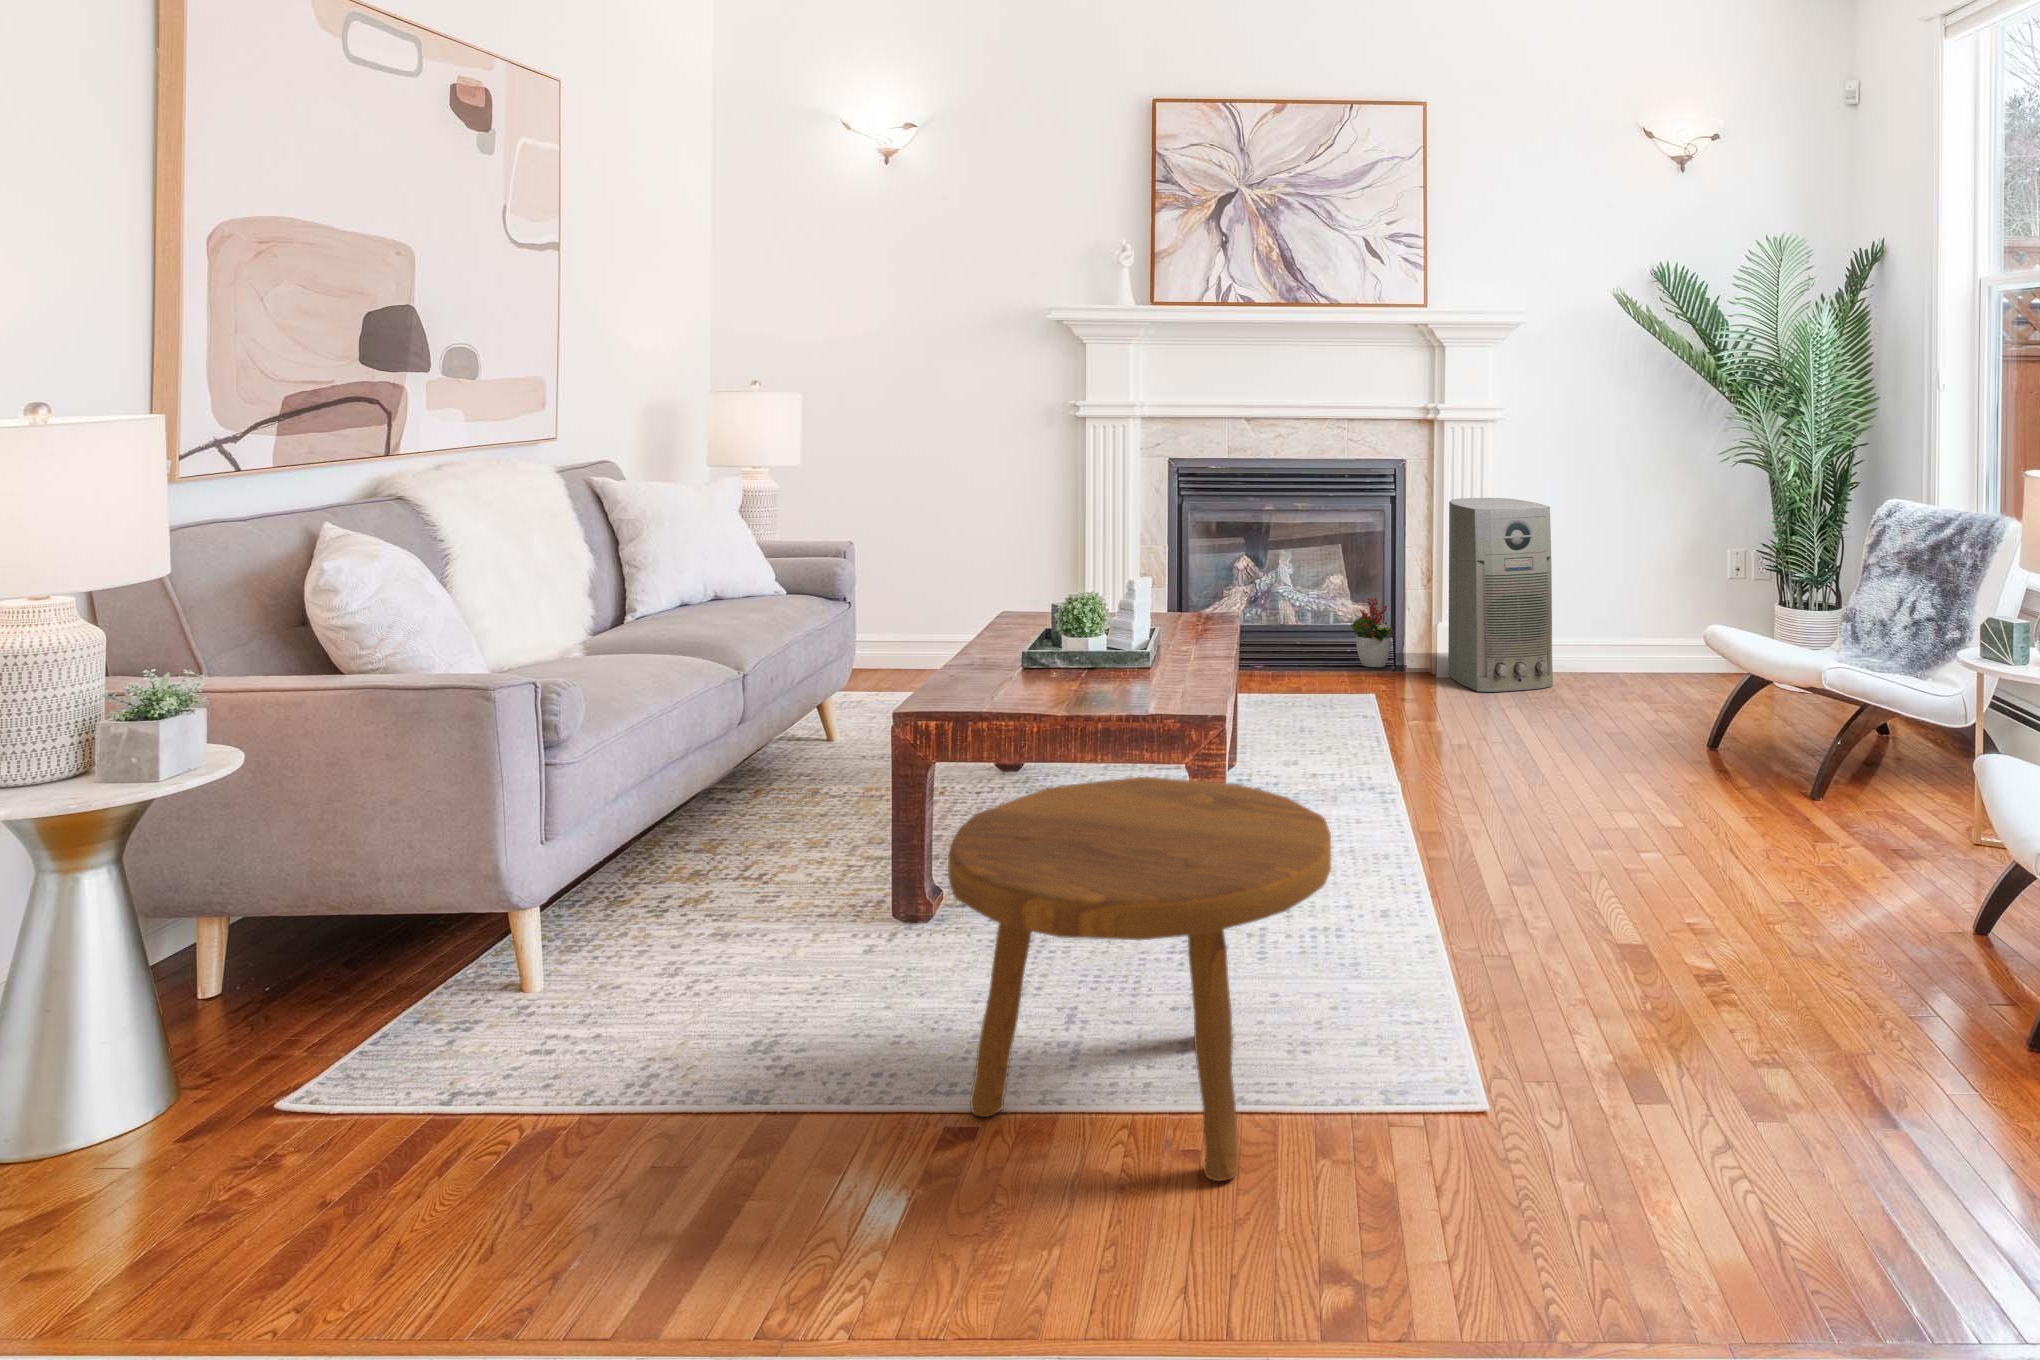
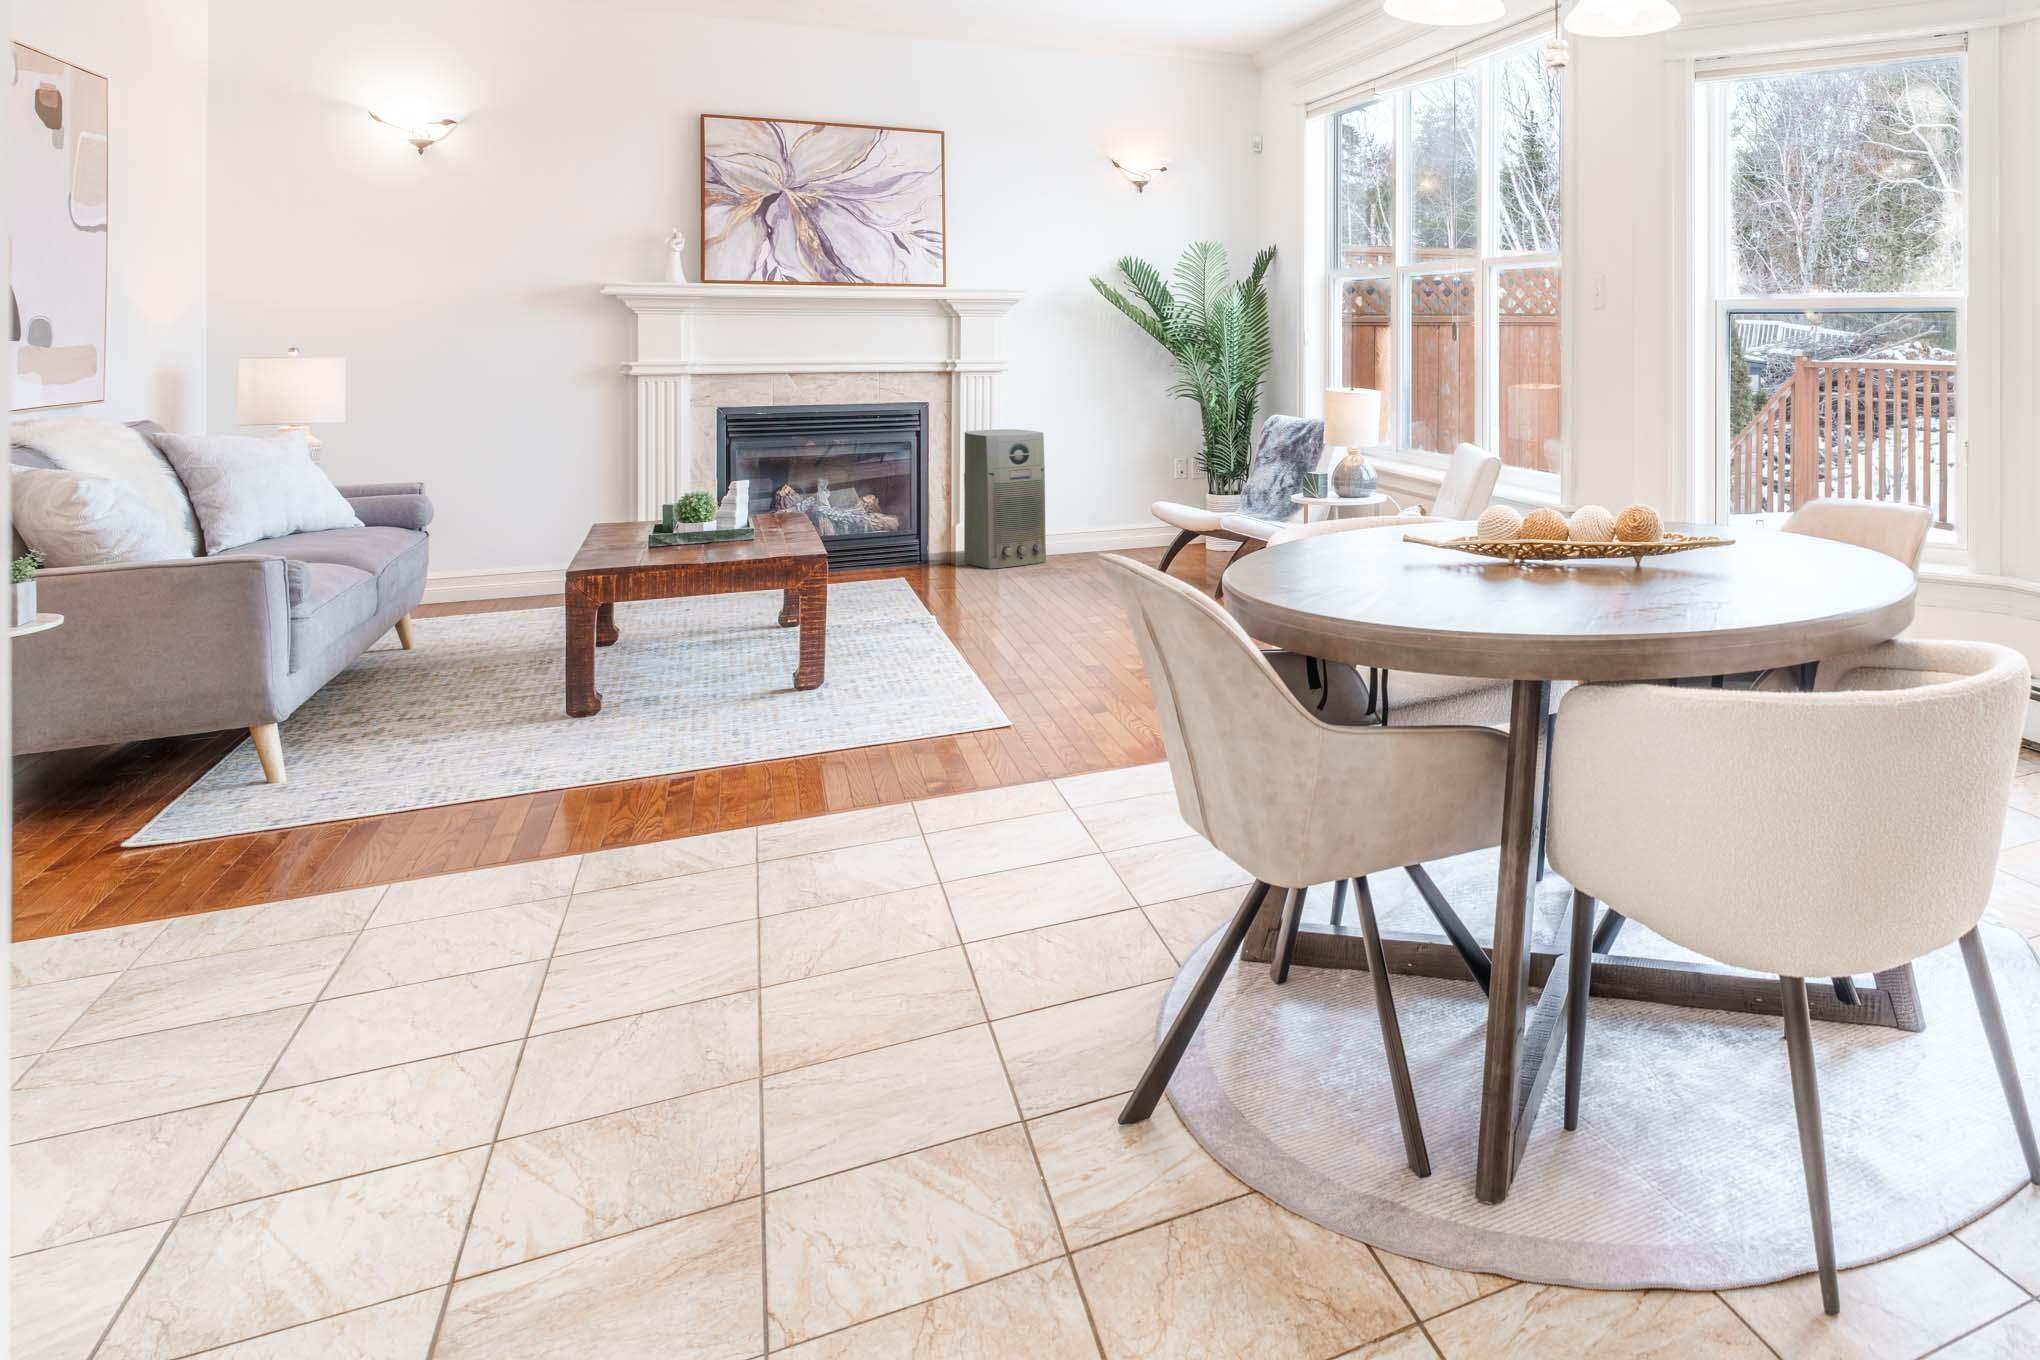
decorative plant: present [1351,598,1392,667] -> none [883,509,918,562]
footstool: present [948,777,1331,1181] -> none [674,580,928,779]

